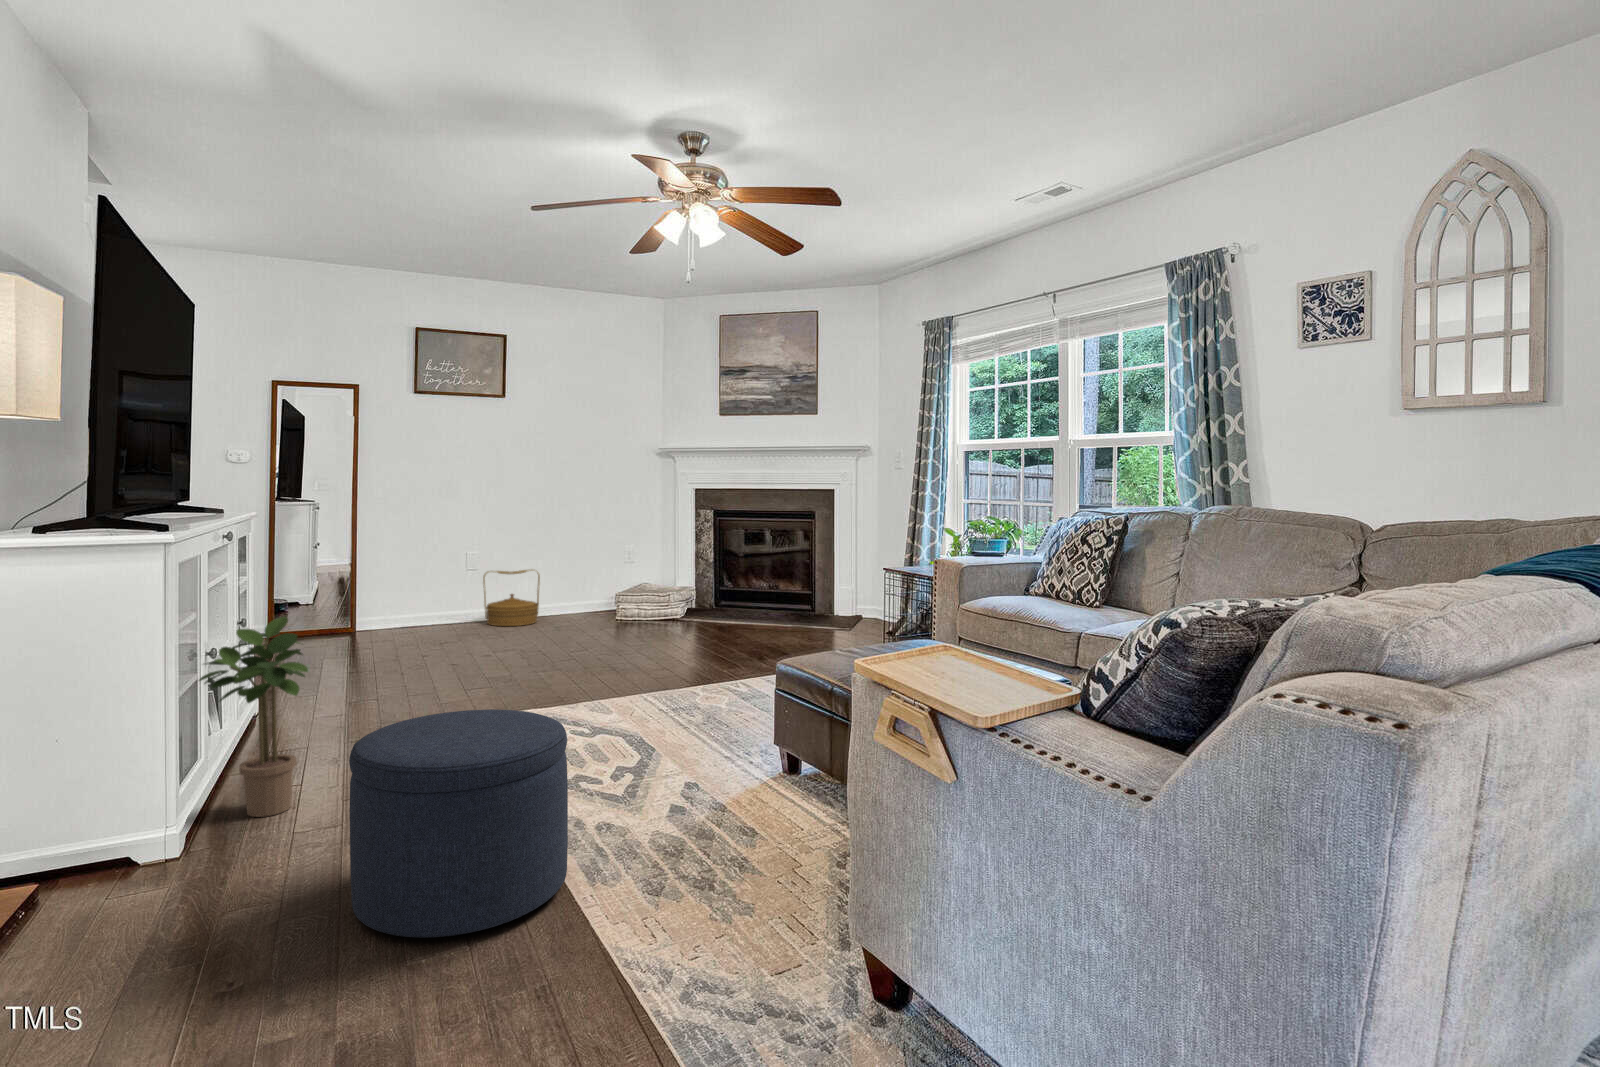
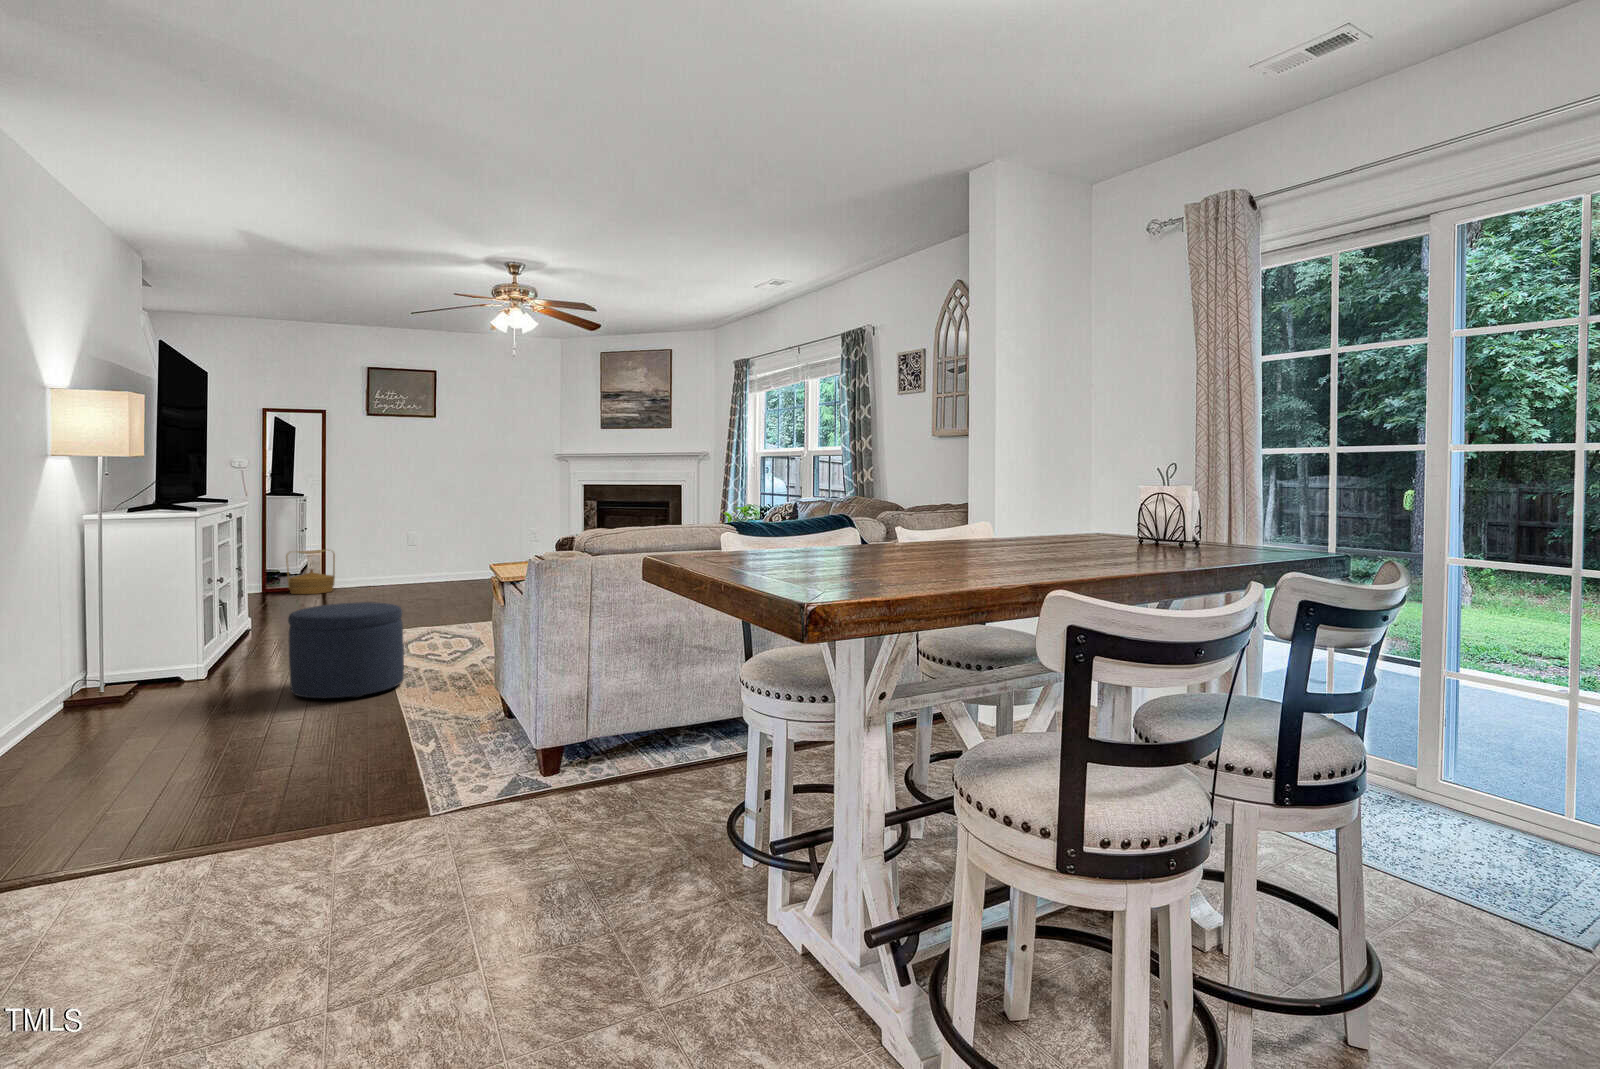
woven basket: present [483,570,540,626] -> present [286,550,335,594]
potted plant: present [199,617,308,817] -> none [214,560,274,667]

